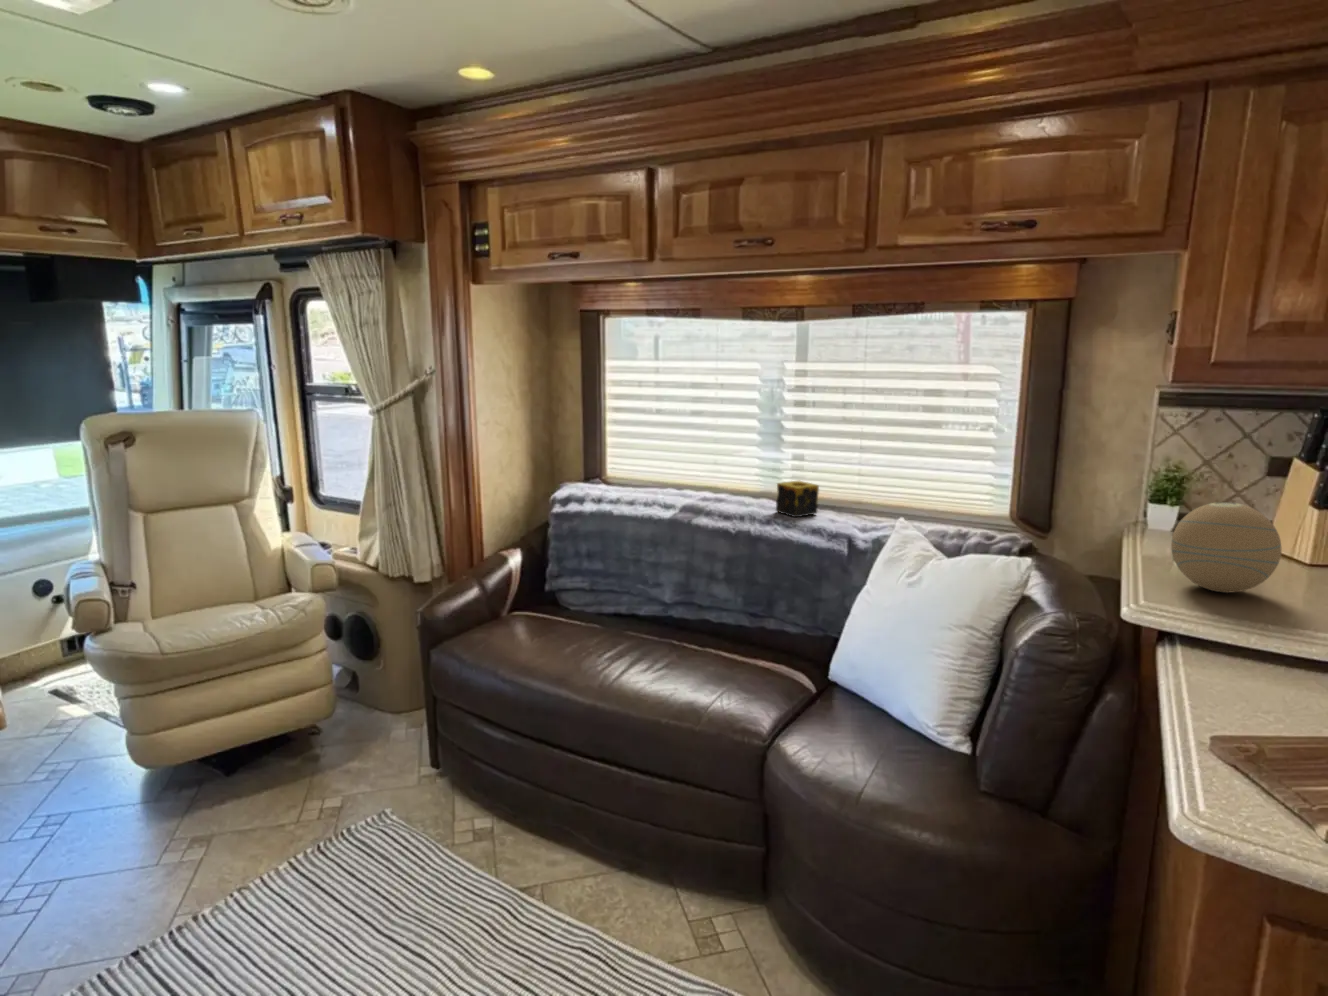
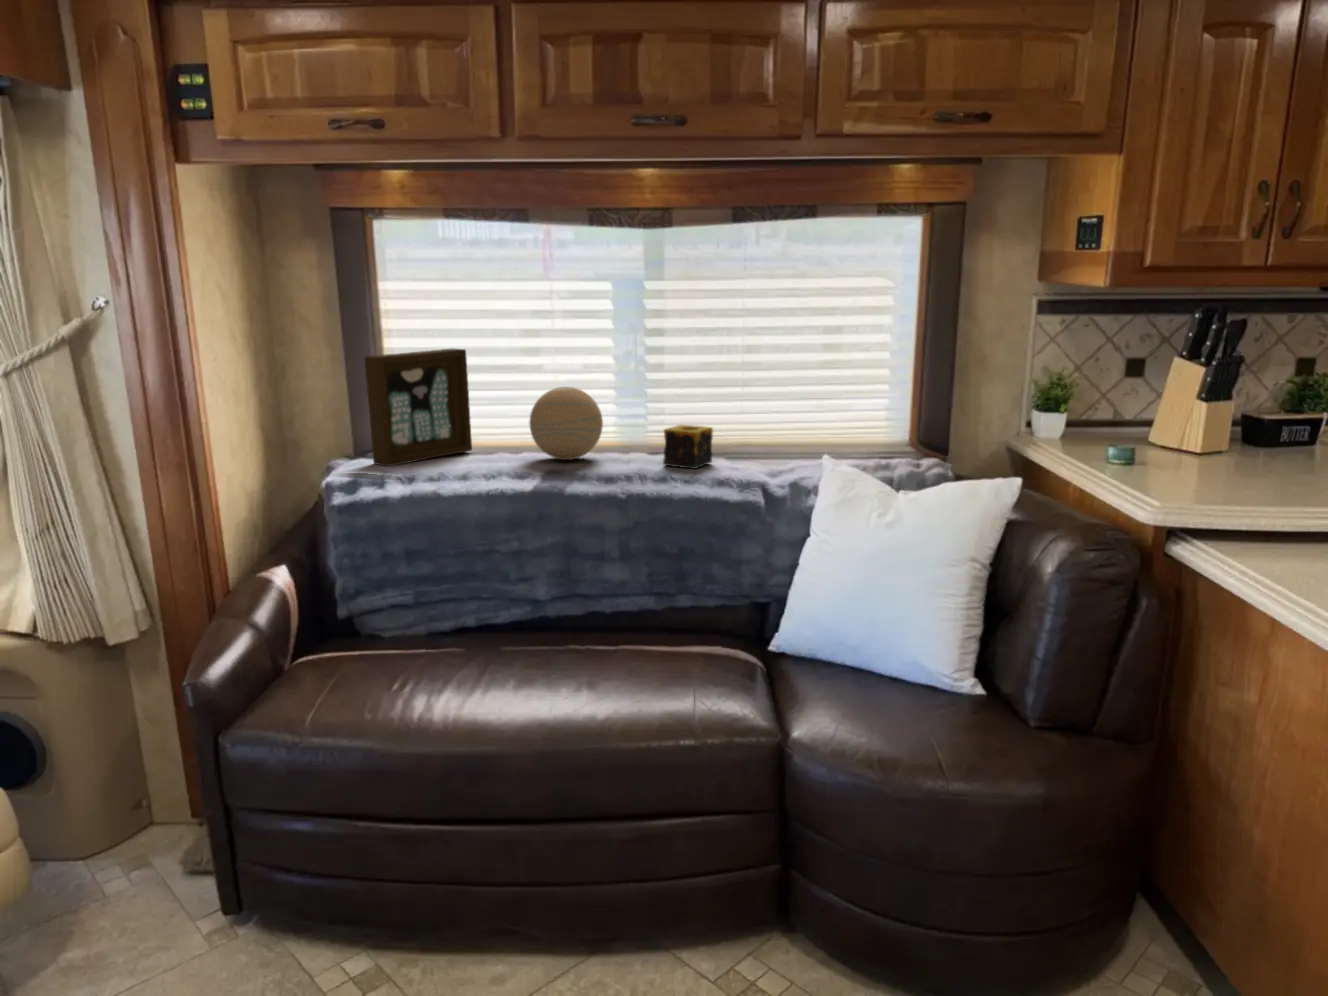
picture frame: none [583,409,661,491] -> present [365,348,472,466]
decorative orb: present [1171,502,1282,593] -> present [529,387,603,460]

